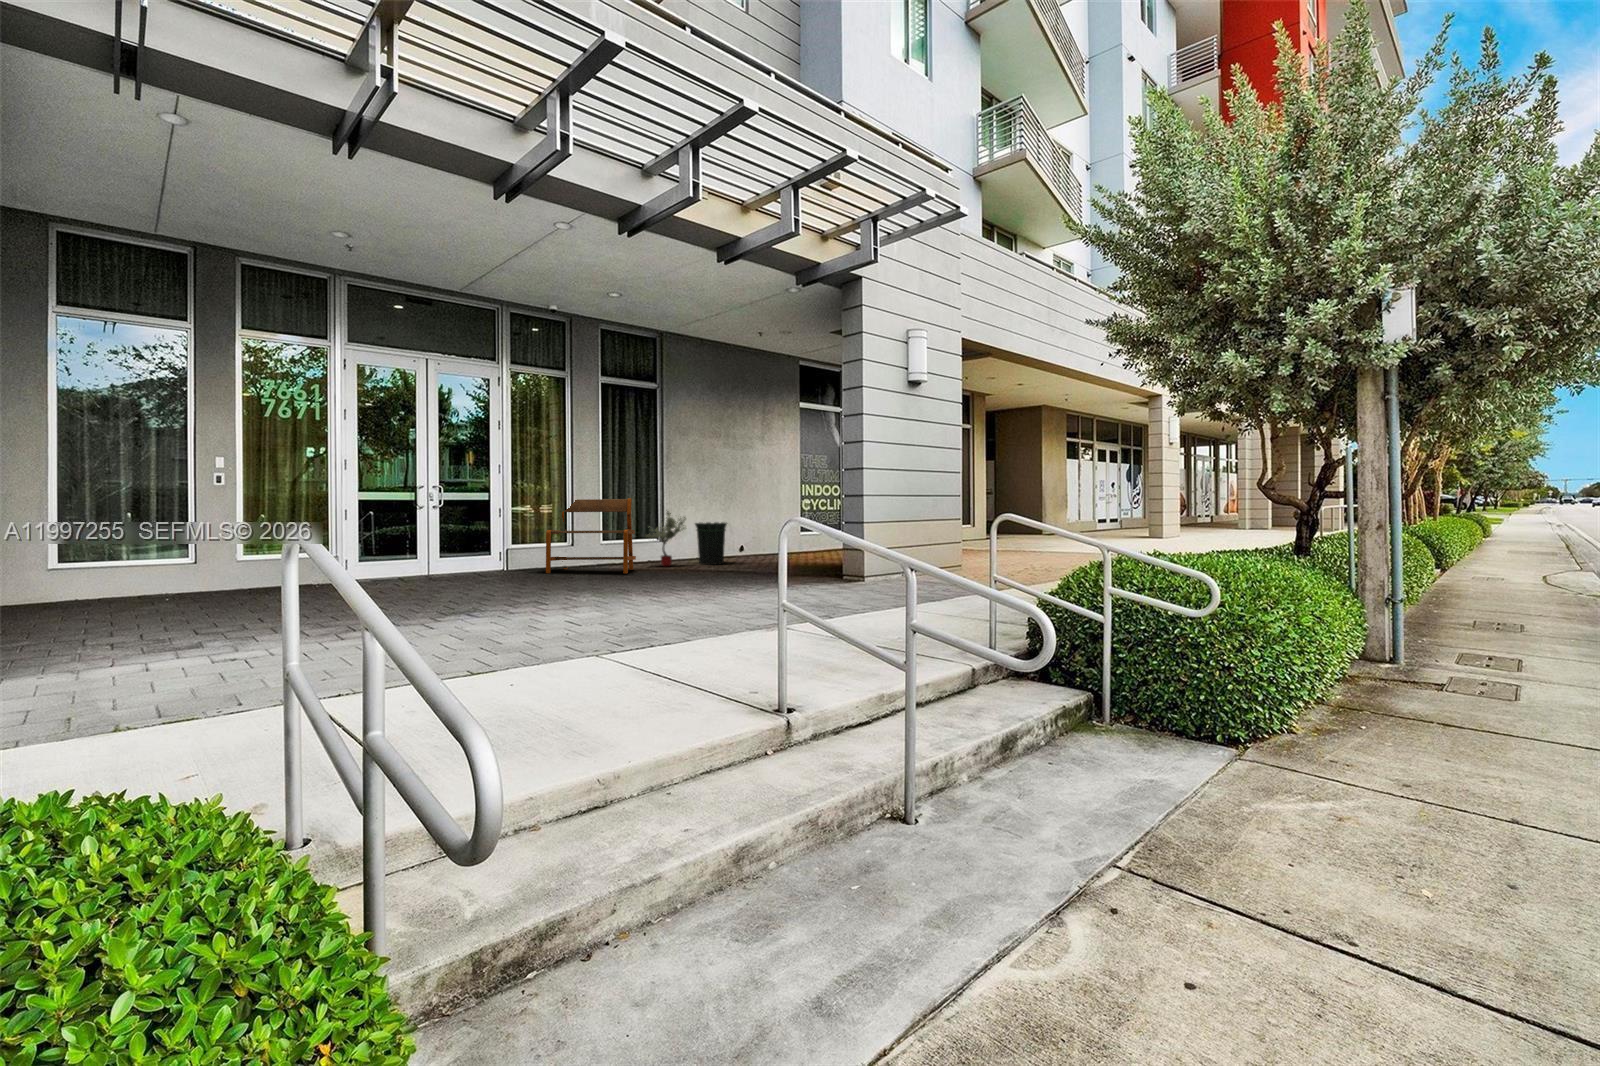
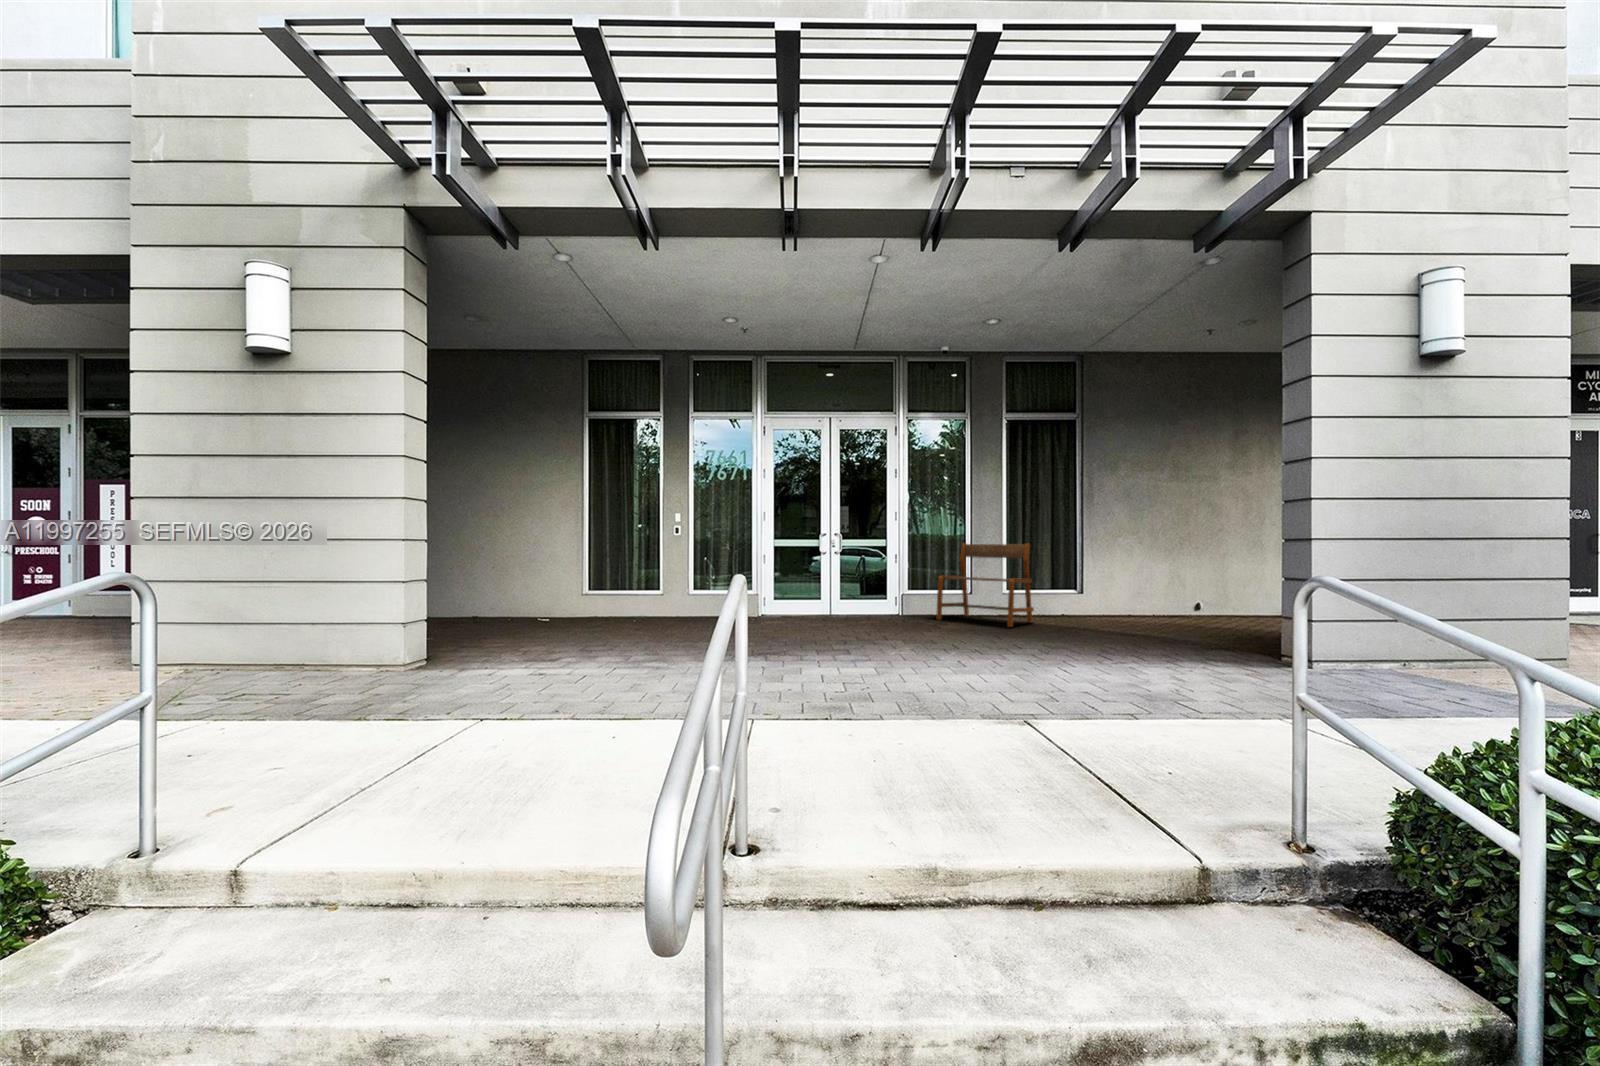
potted tree: present [647,511,686,567] -> none [1052,555,1109,621]
waste bin: present [695,522,727,565] -> none [1124,571,1168,623]

